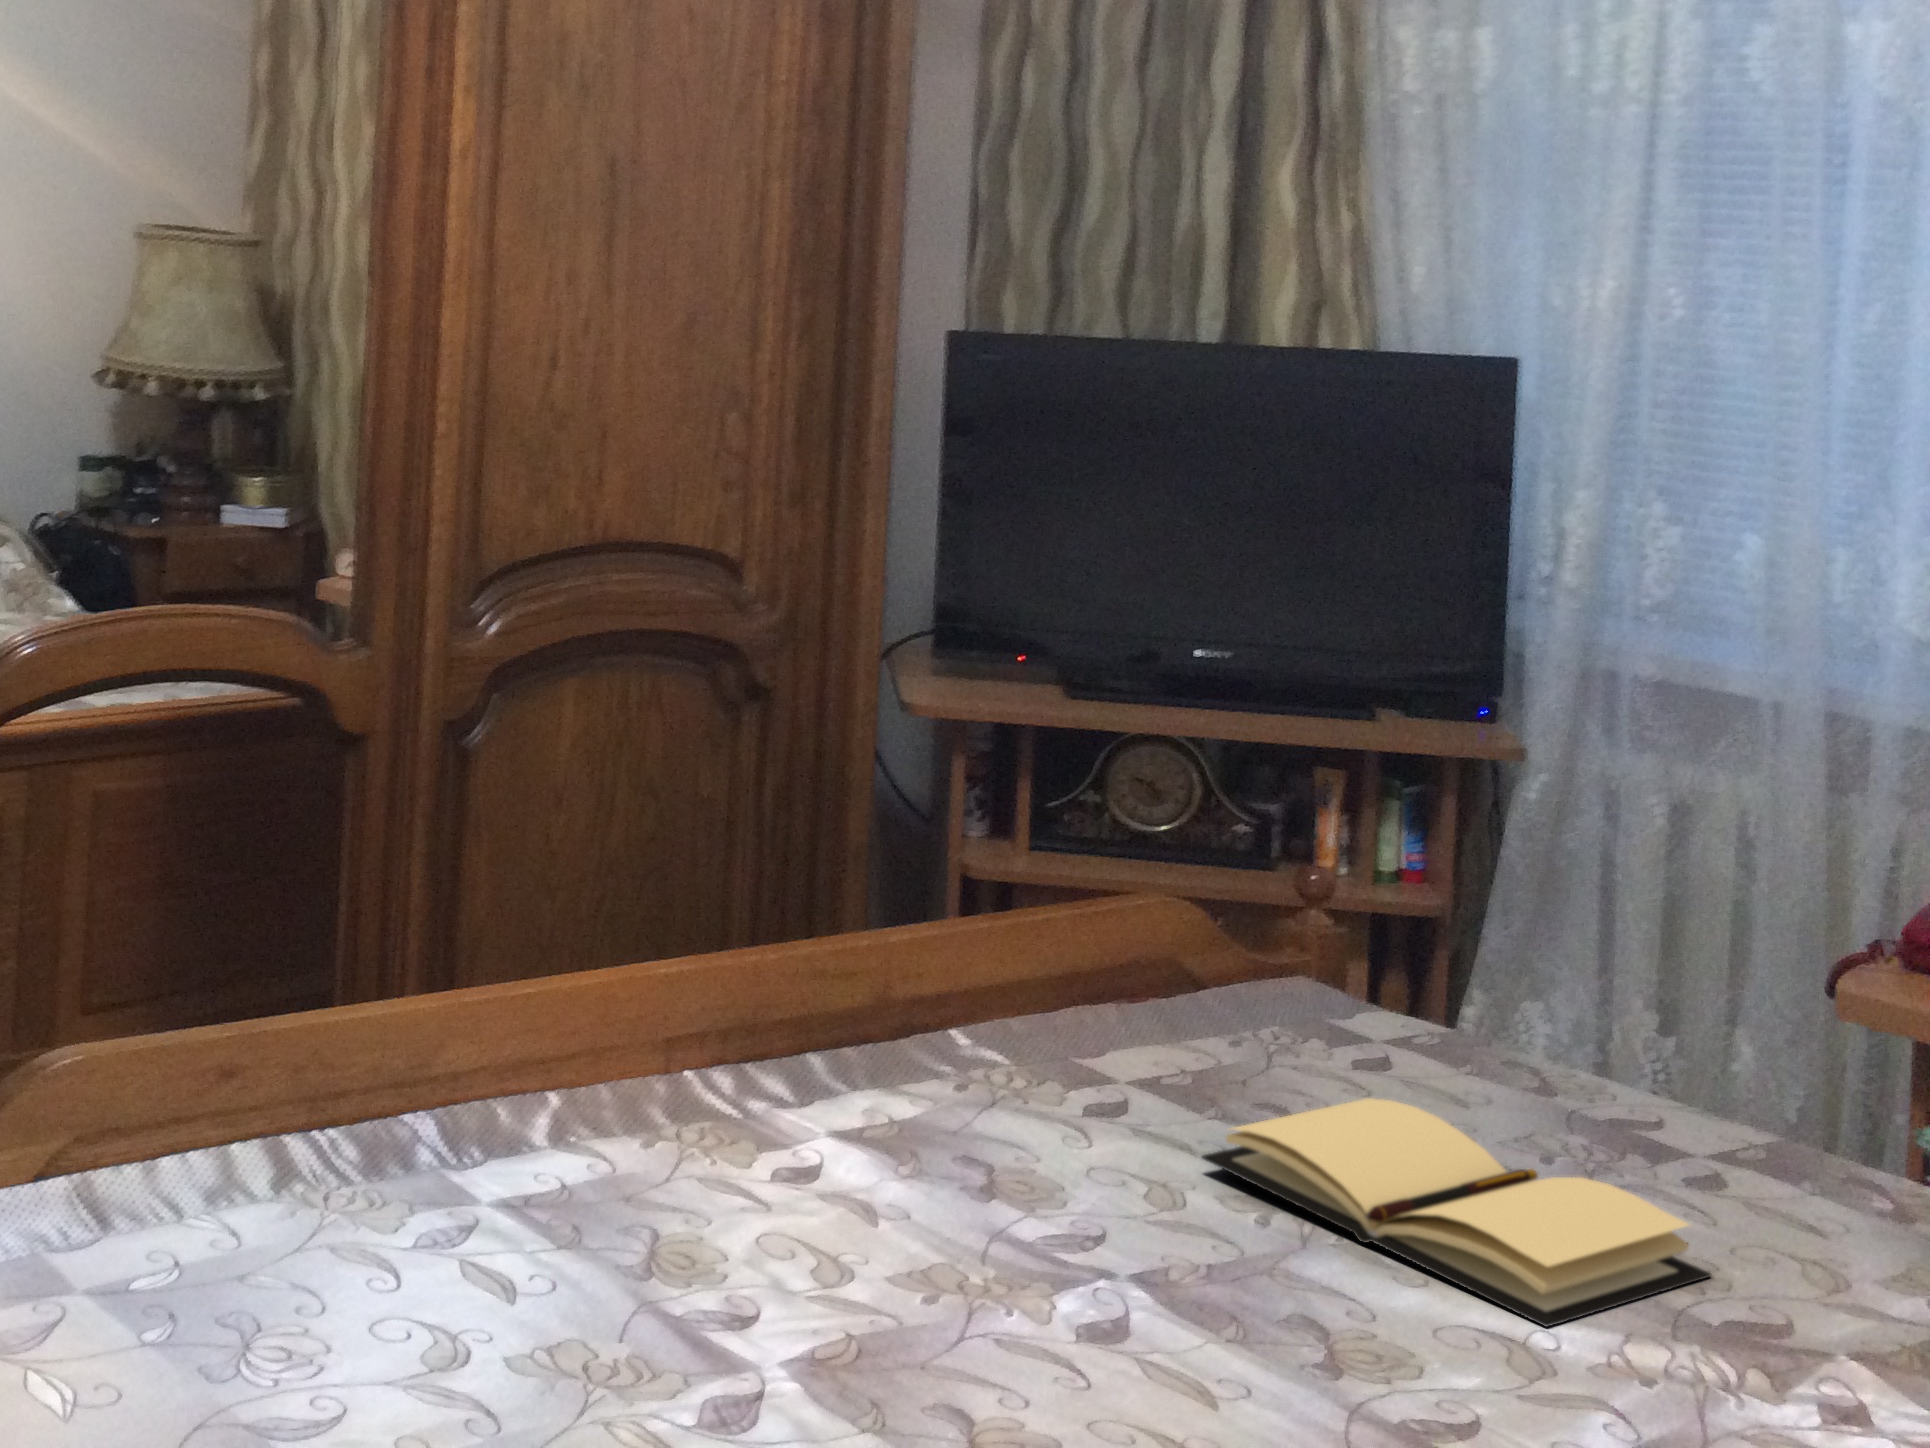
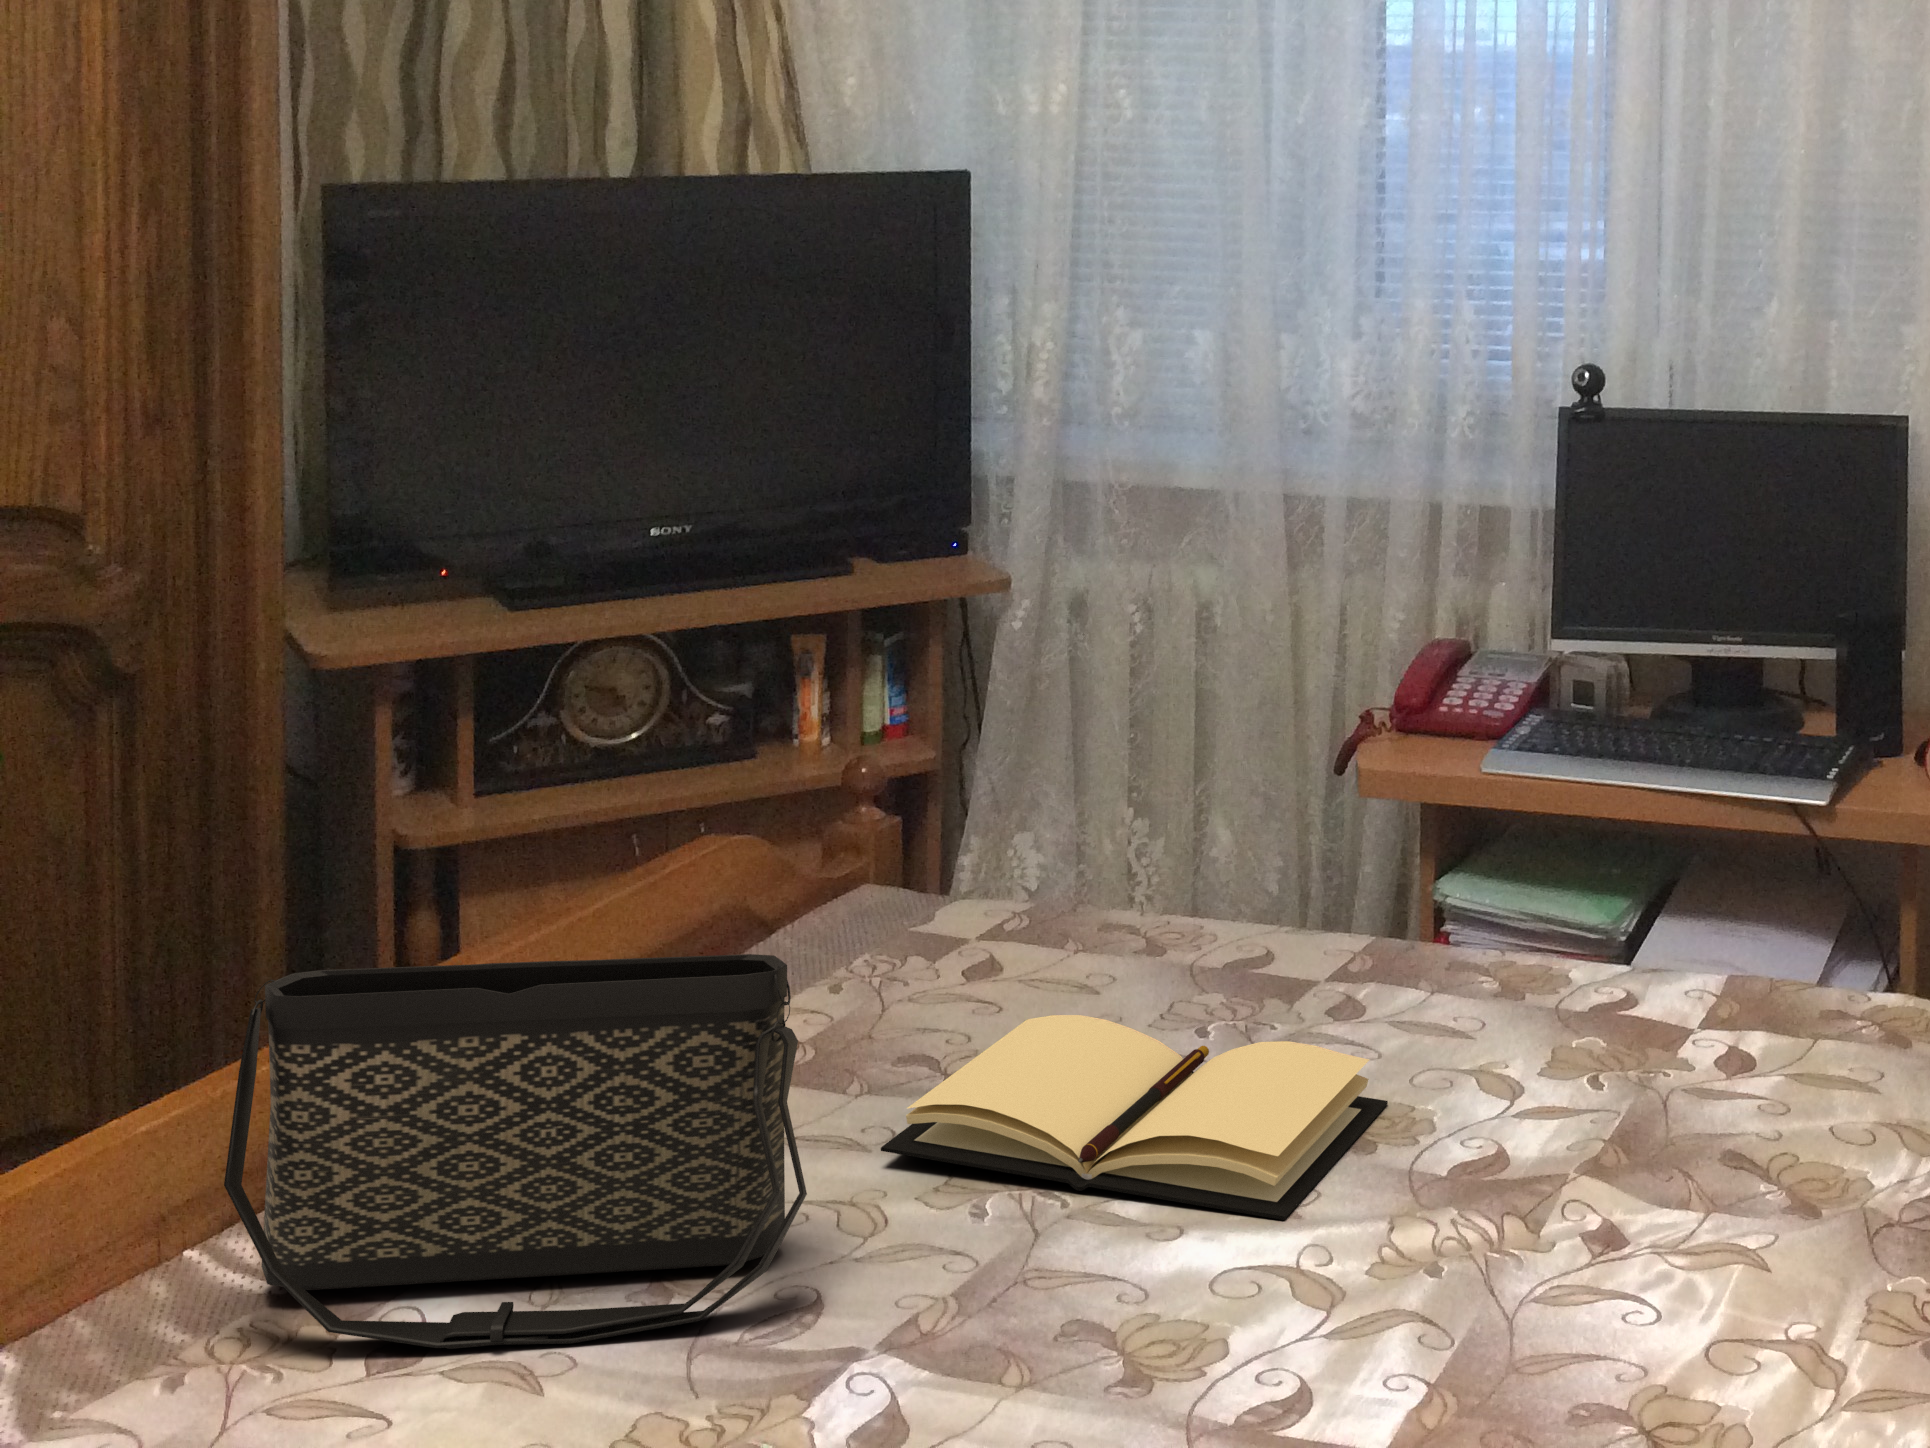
handbag: none [698,878,1112,1222] -> present [224,954,807,1349]

